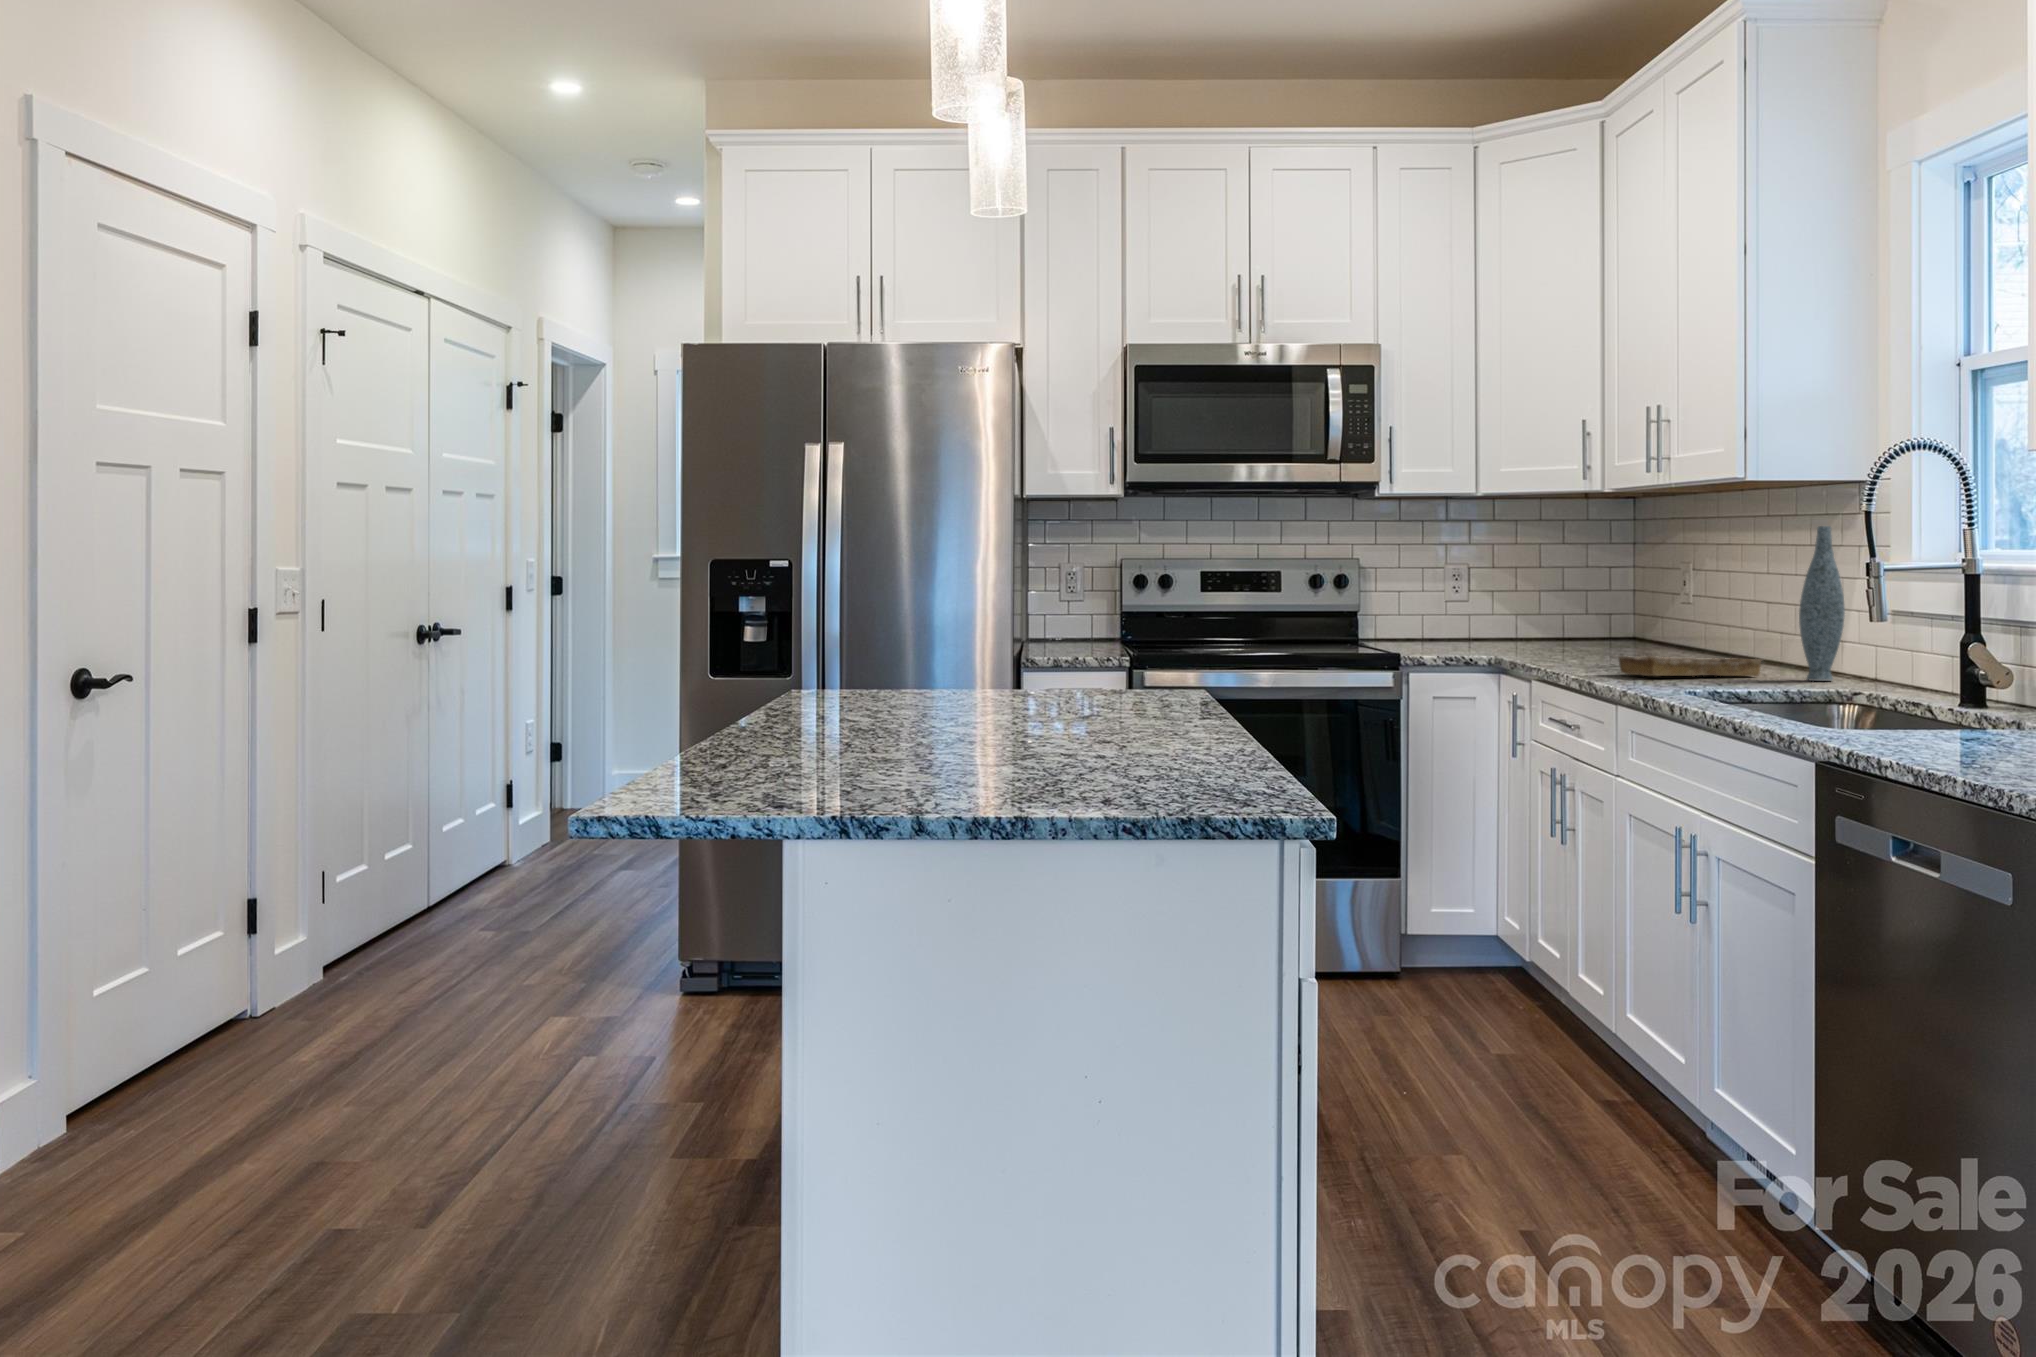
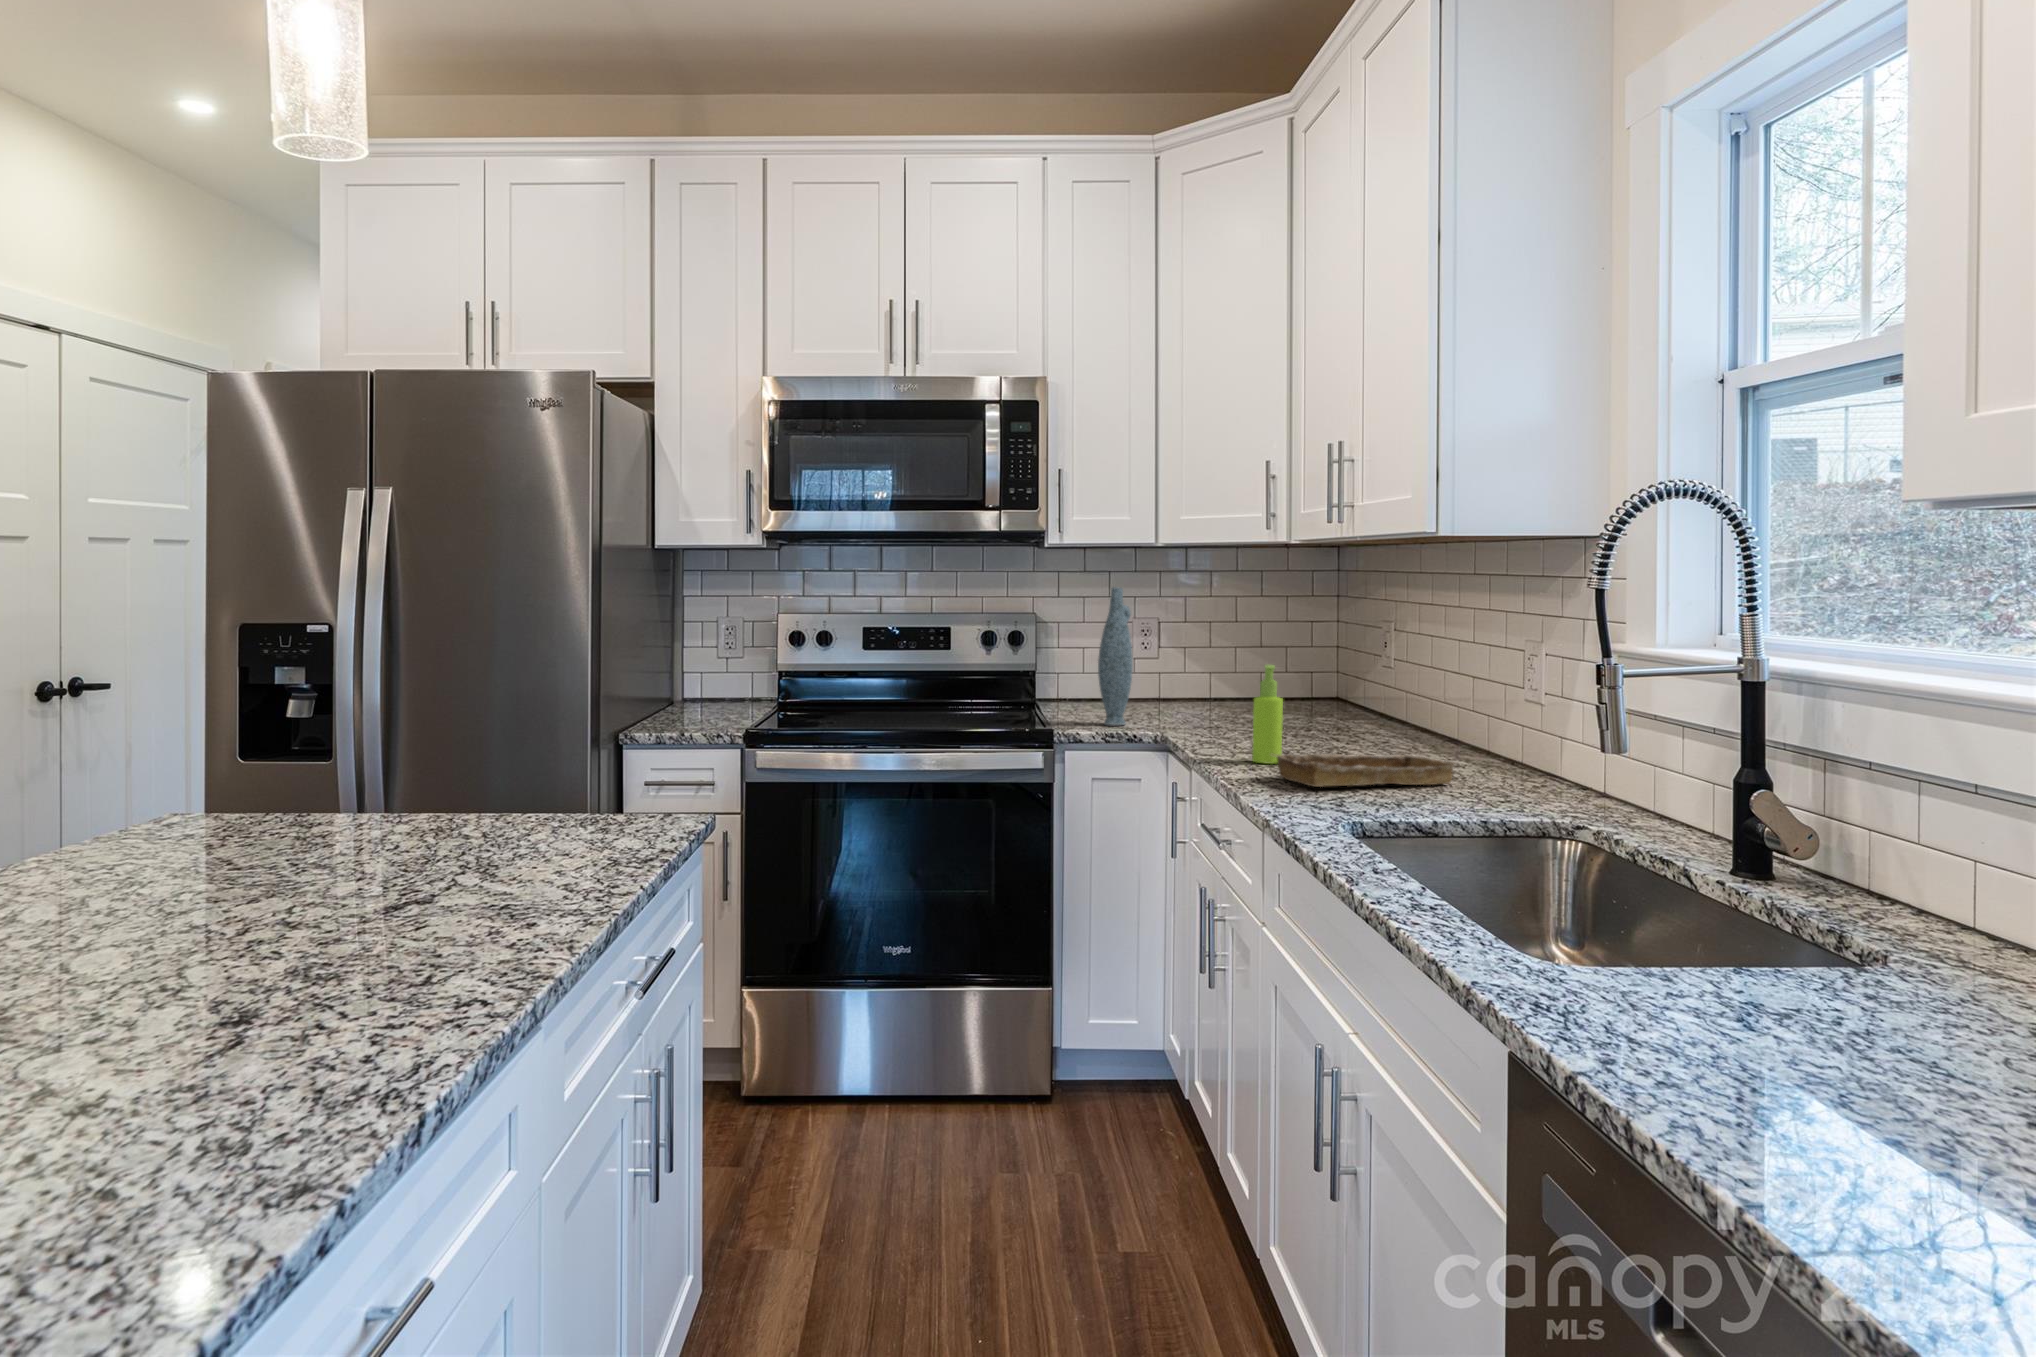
vase: present [1799,526,1845,681] -> present [1098,587,1133,725]
soap dispenser: none [1591,589,1617,669] -> present [1252,665,1283,764]

